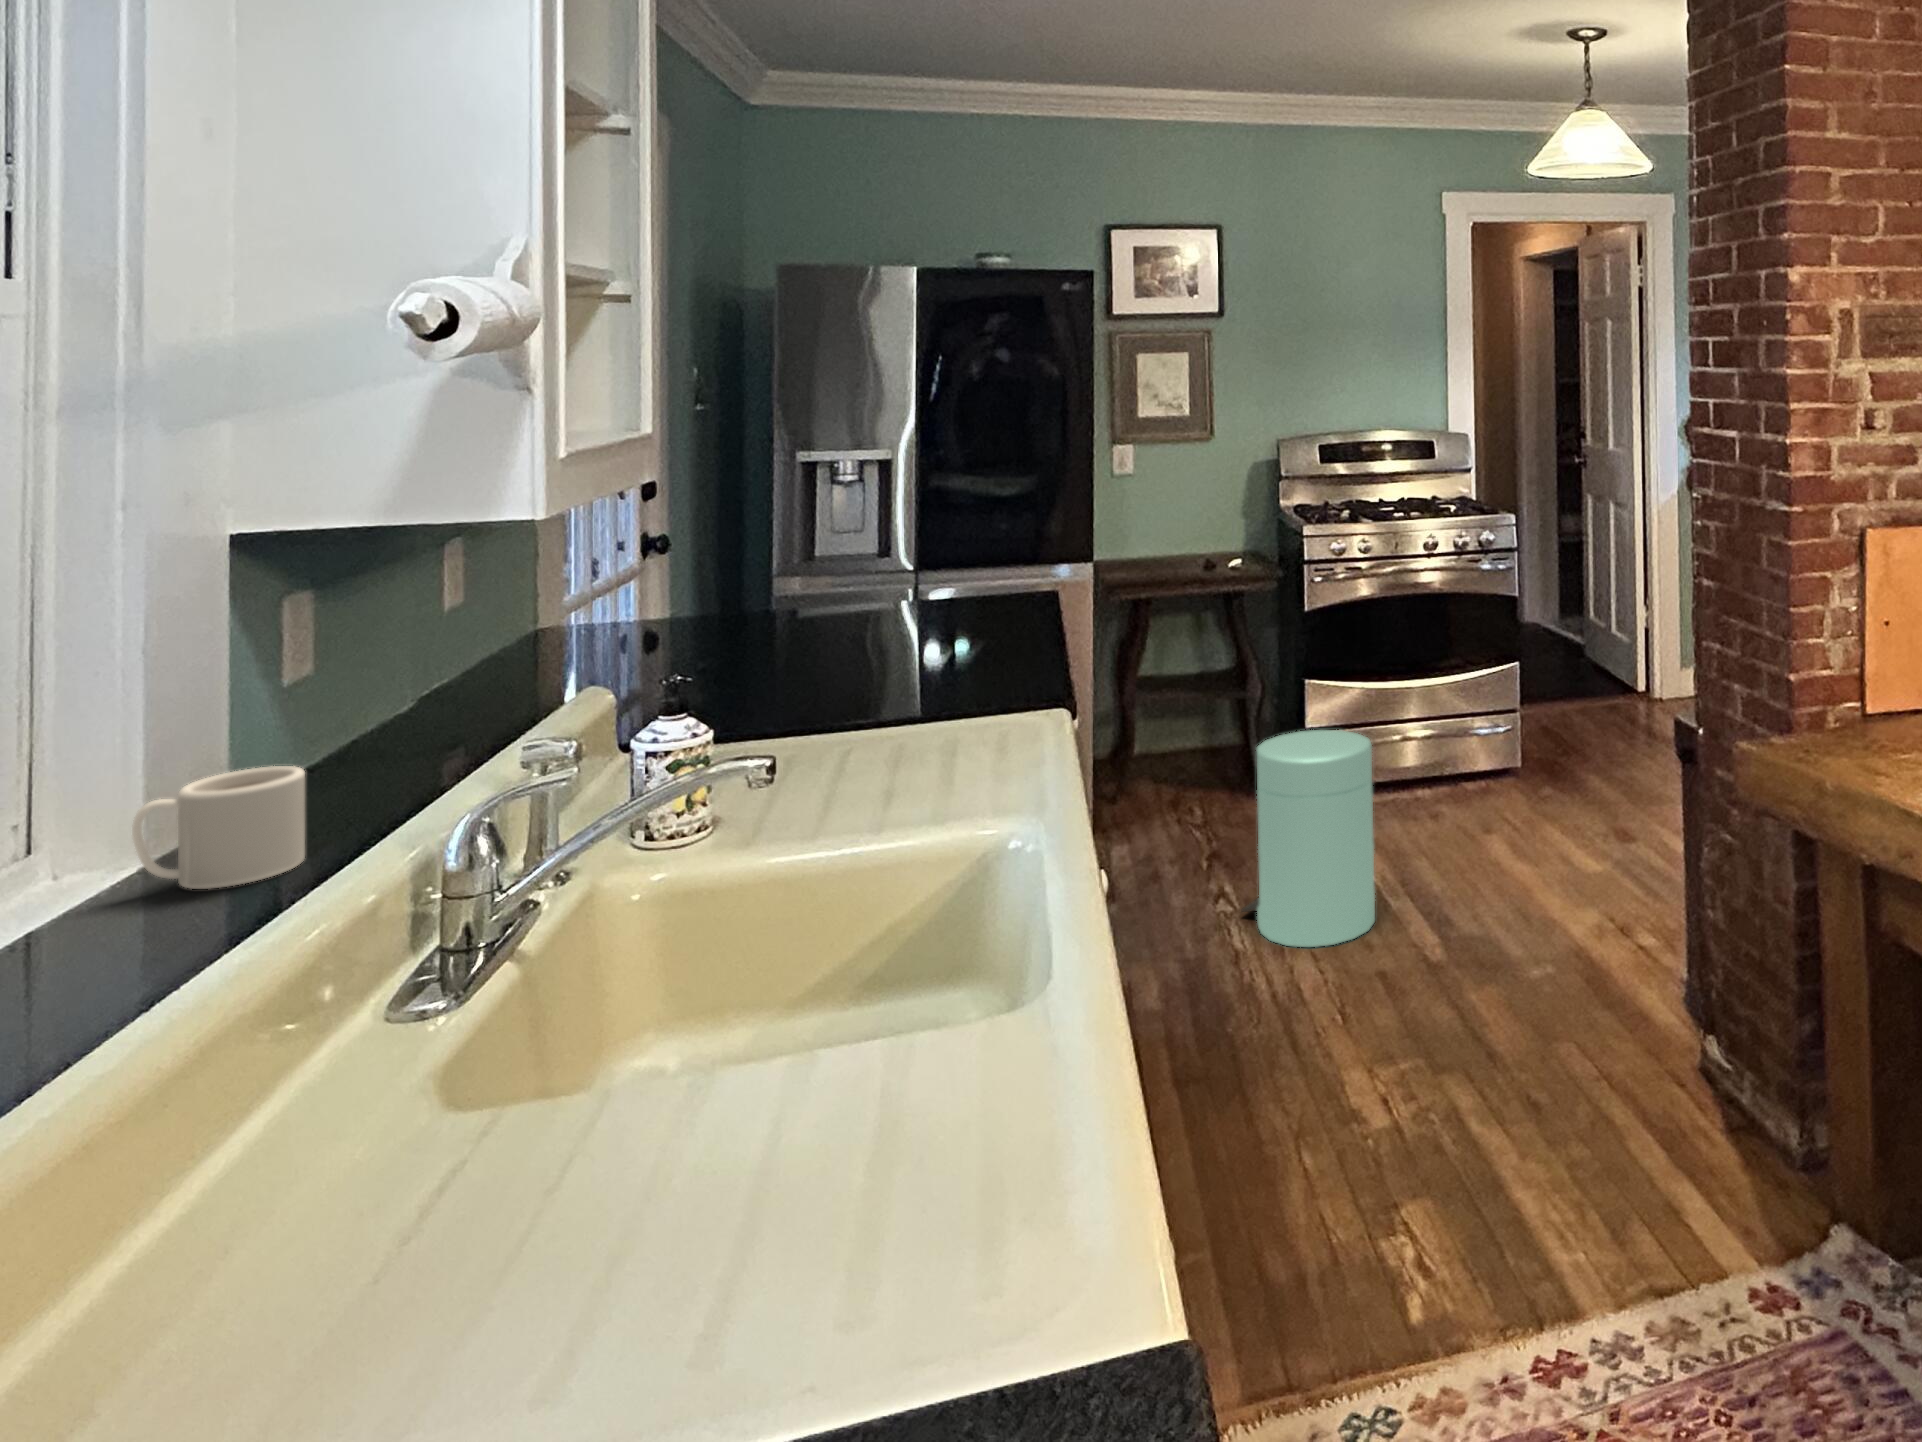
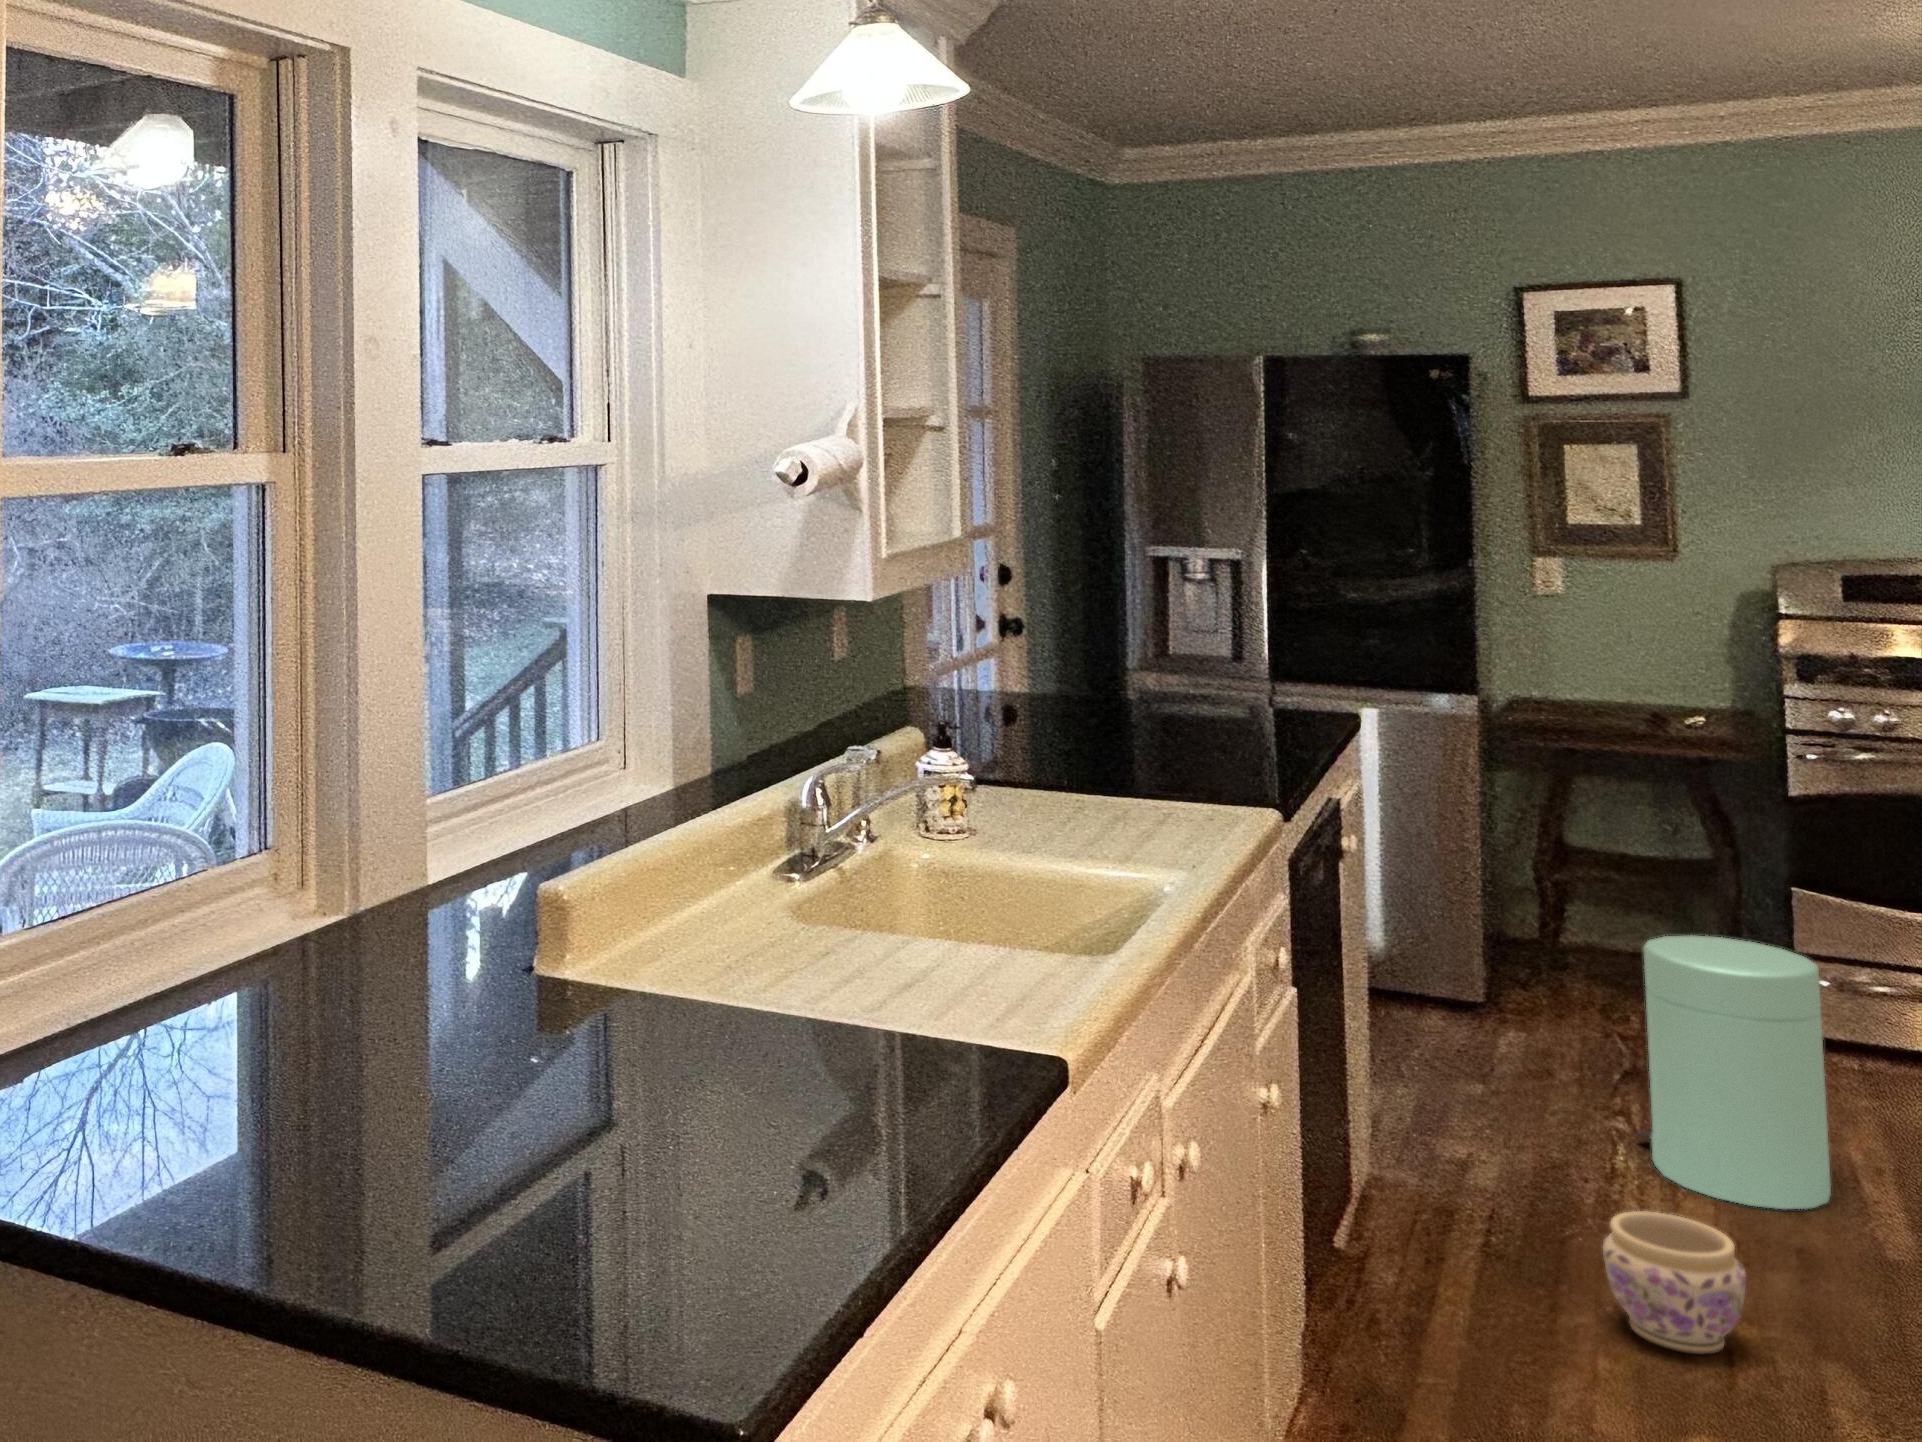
mug: present [132,766,305,889] -> none [669,731,745,796]
planter: none [1284,986,1388,1112] -> present [1603,1211,1746,1354]

